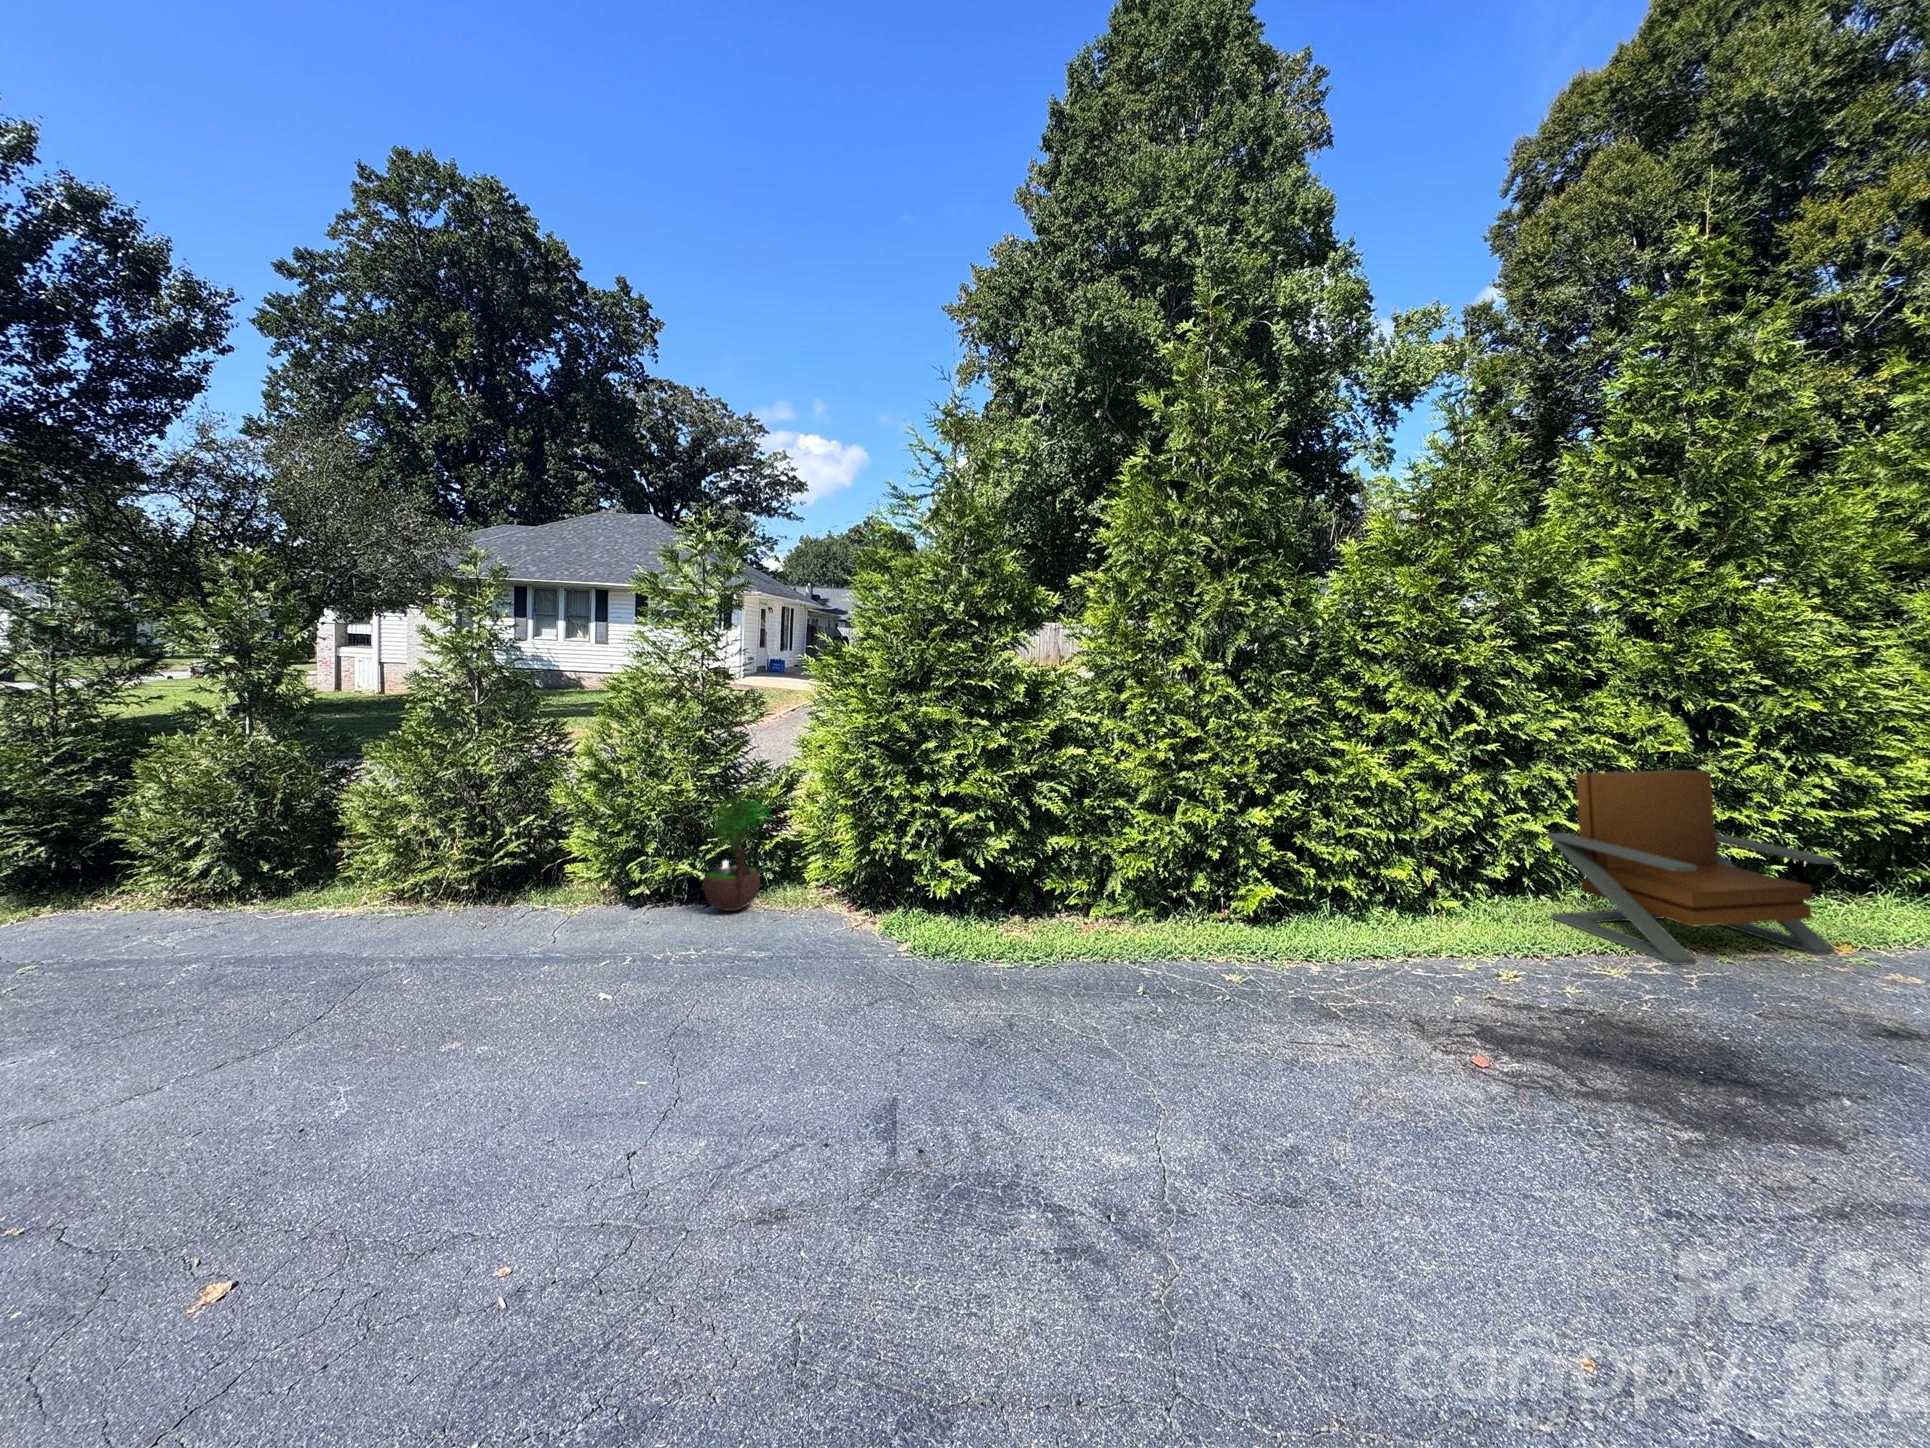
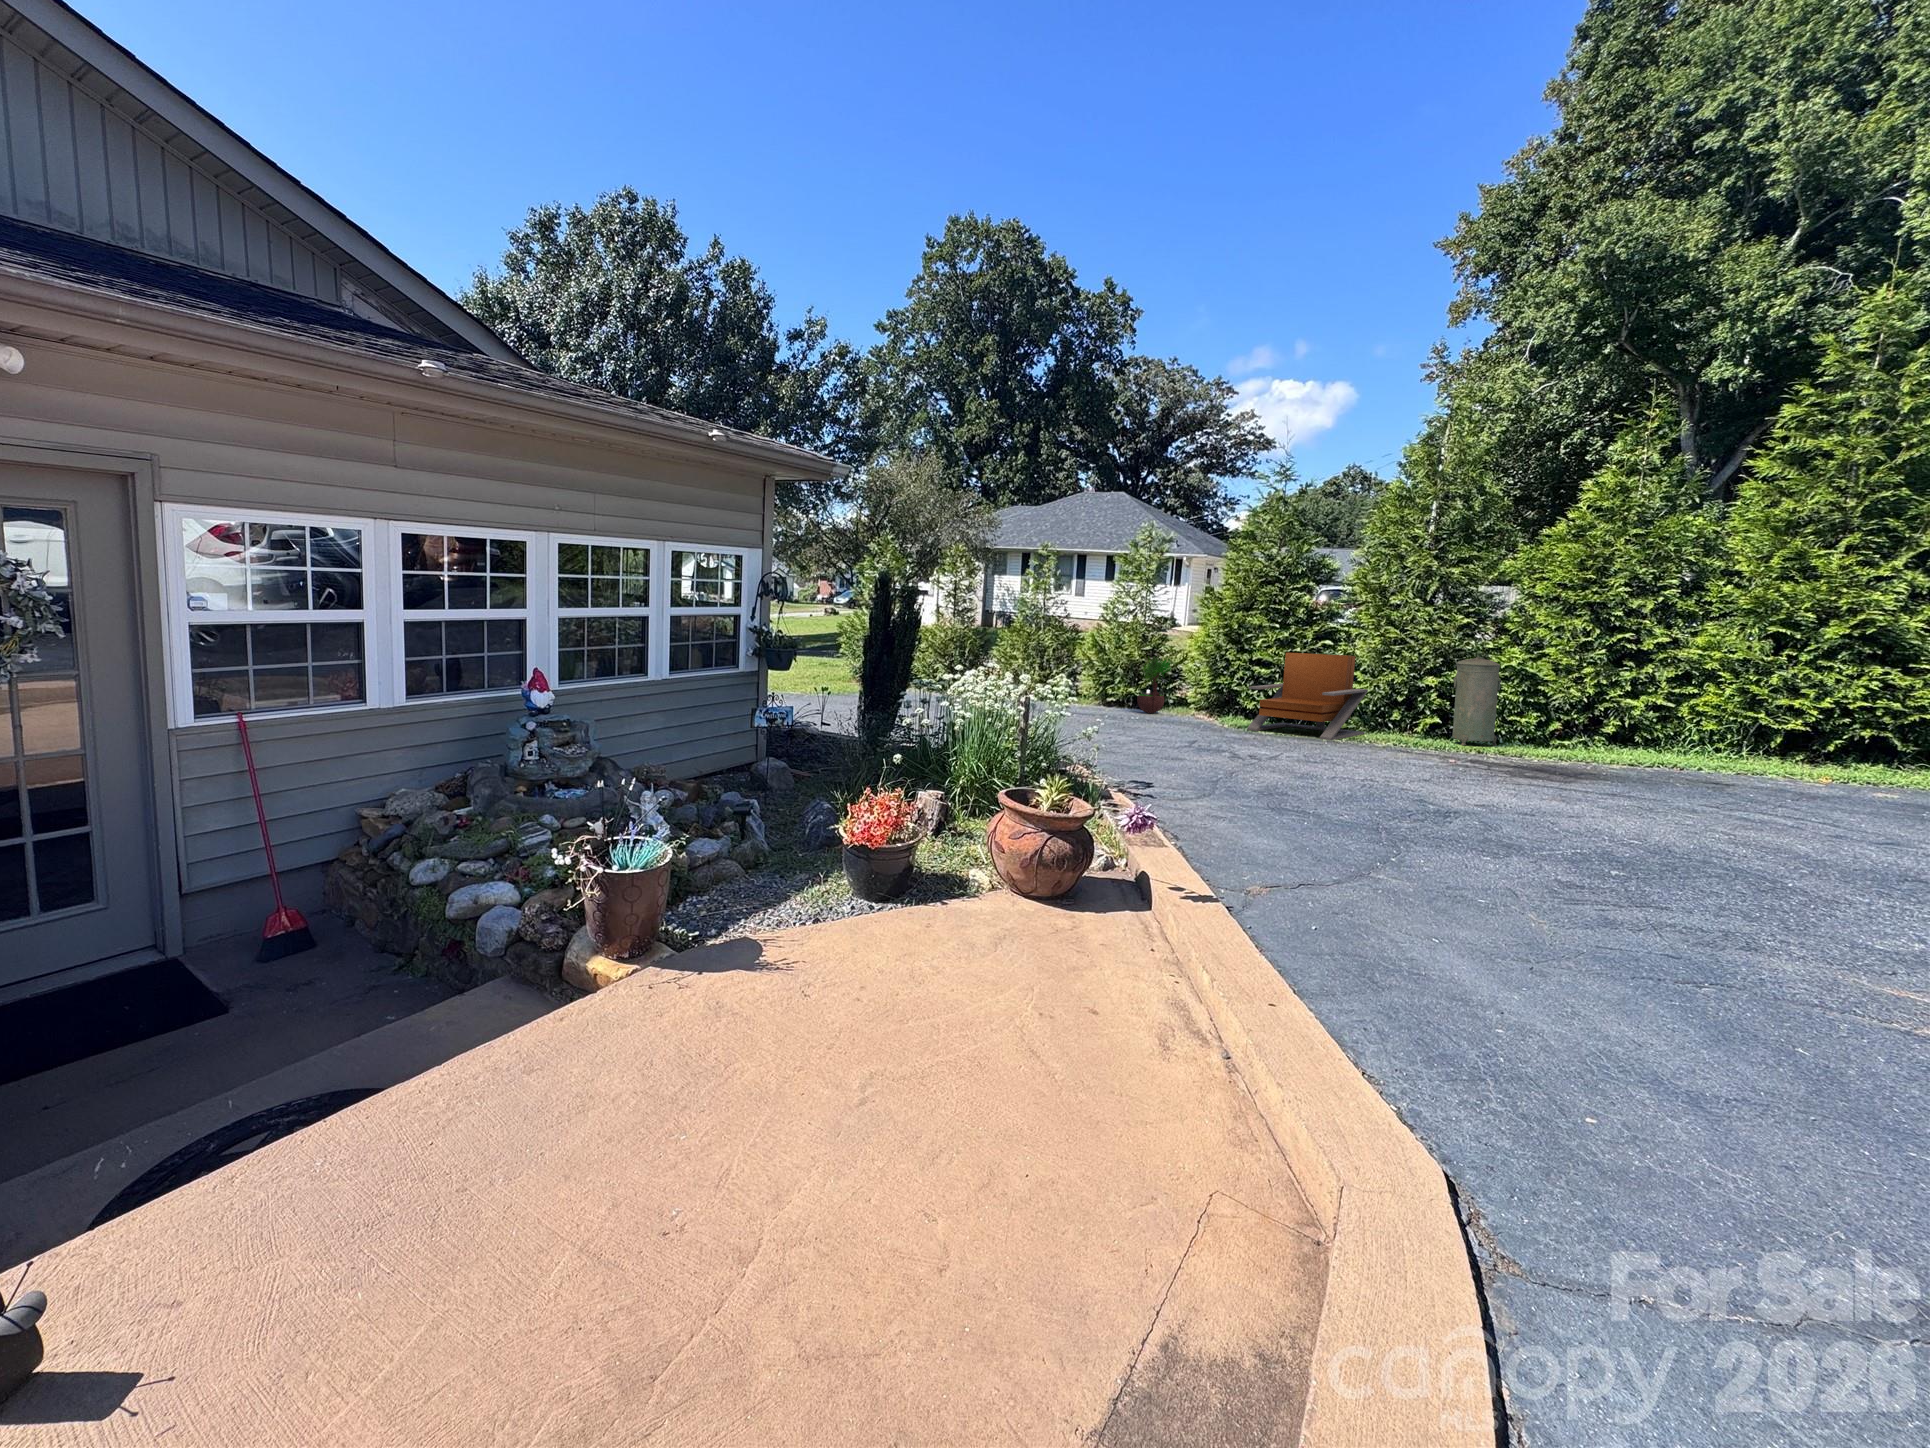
lounge chair: present [1547,770,1837,965] -> present [1247,653,1368,740]
trash can: none [1305,774,1379,946] -> present [1452,656,1502,746]

